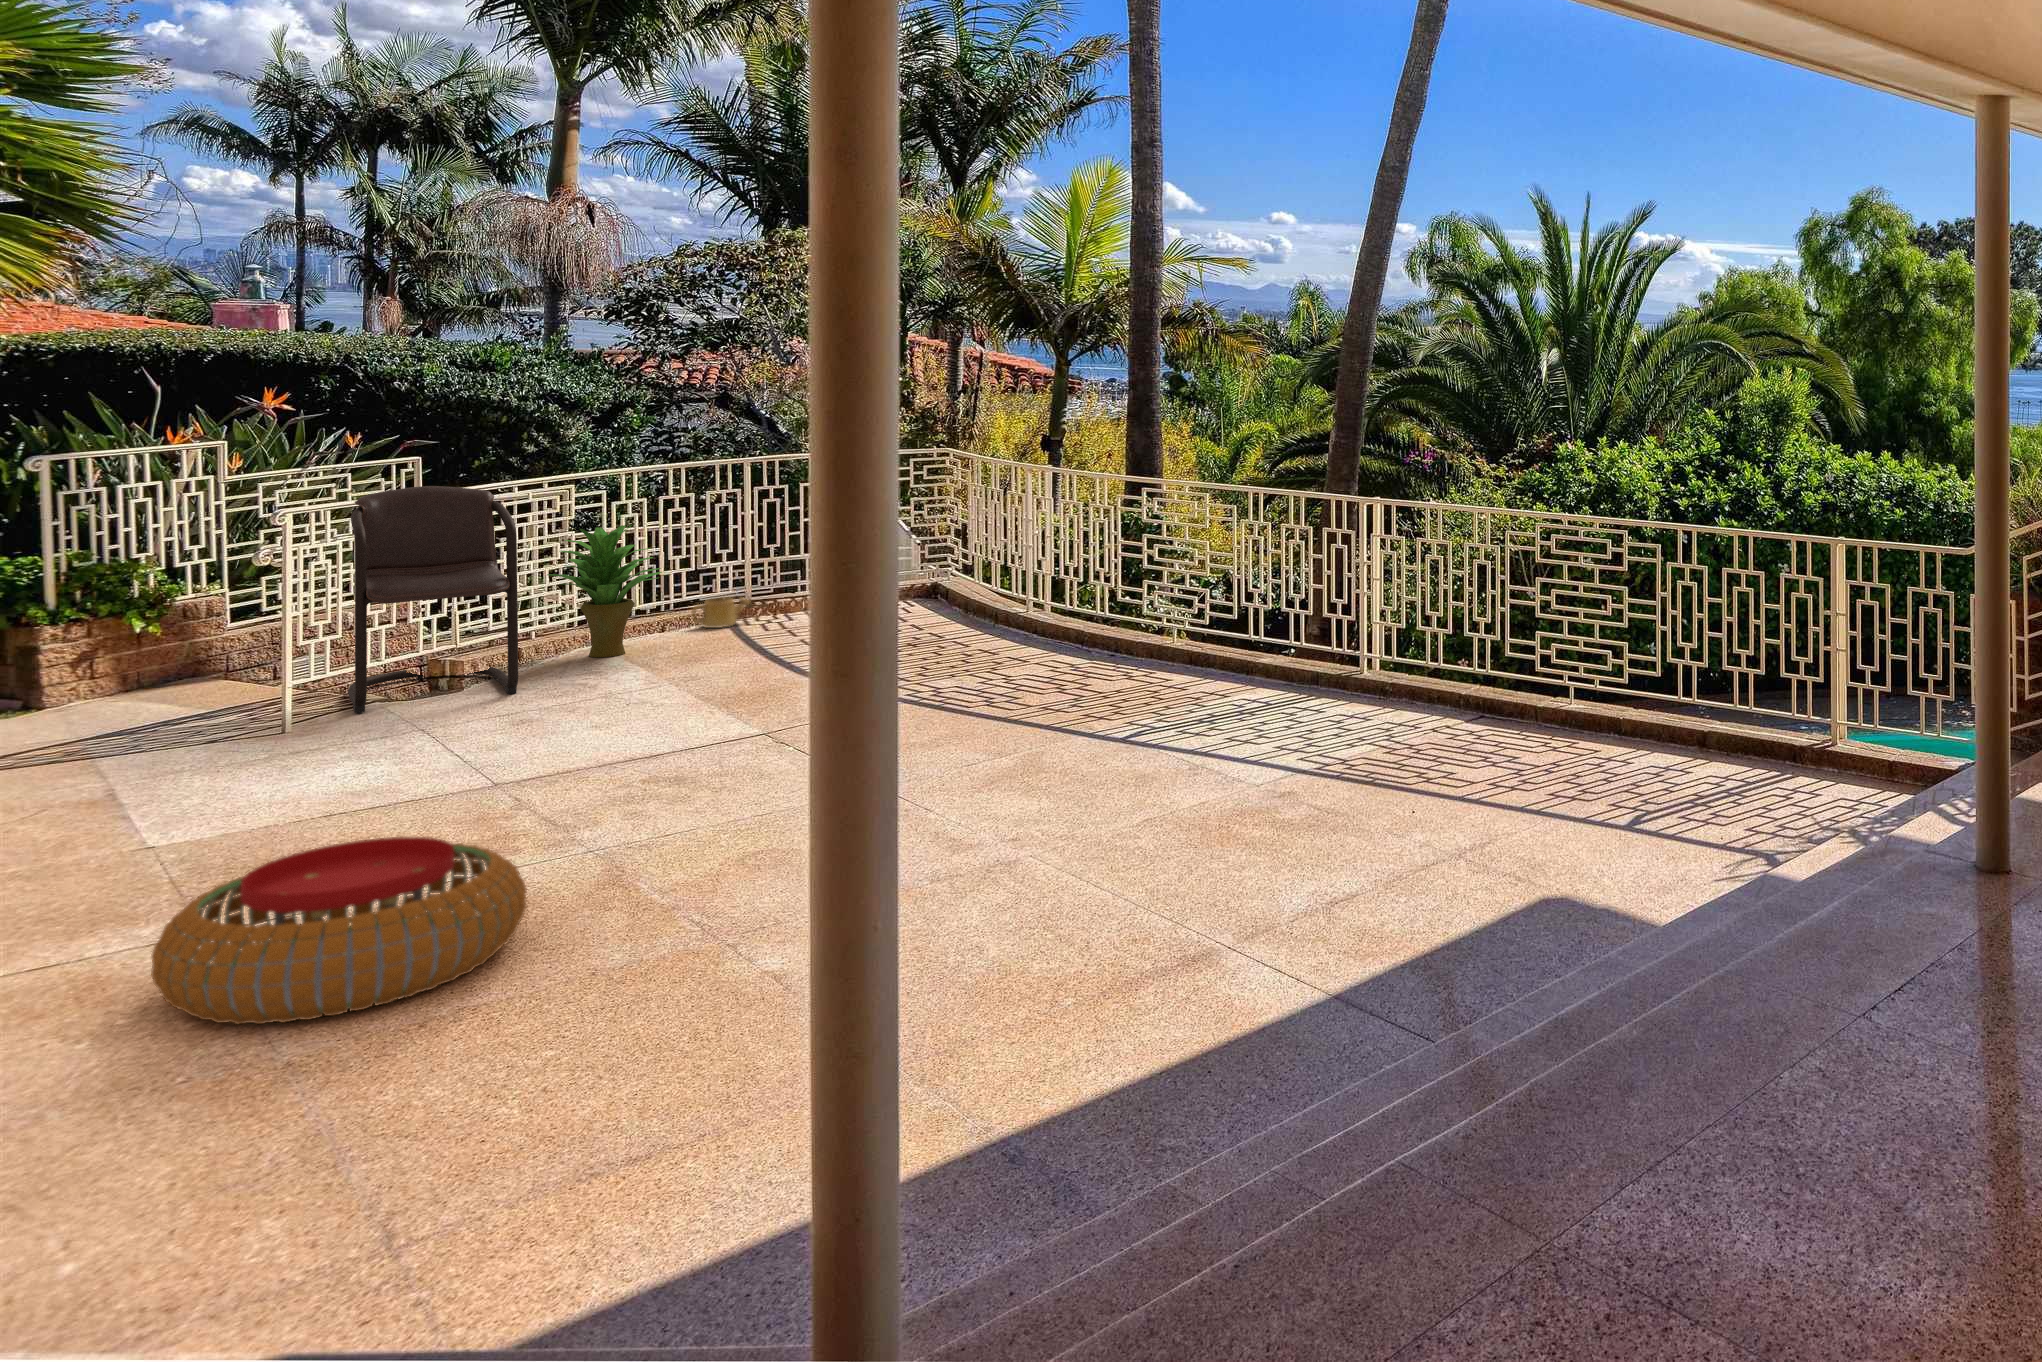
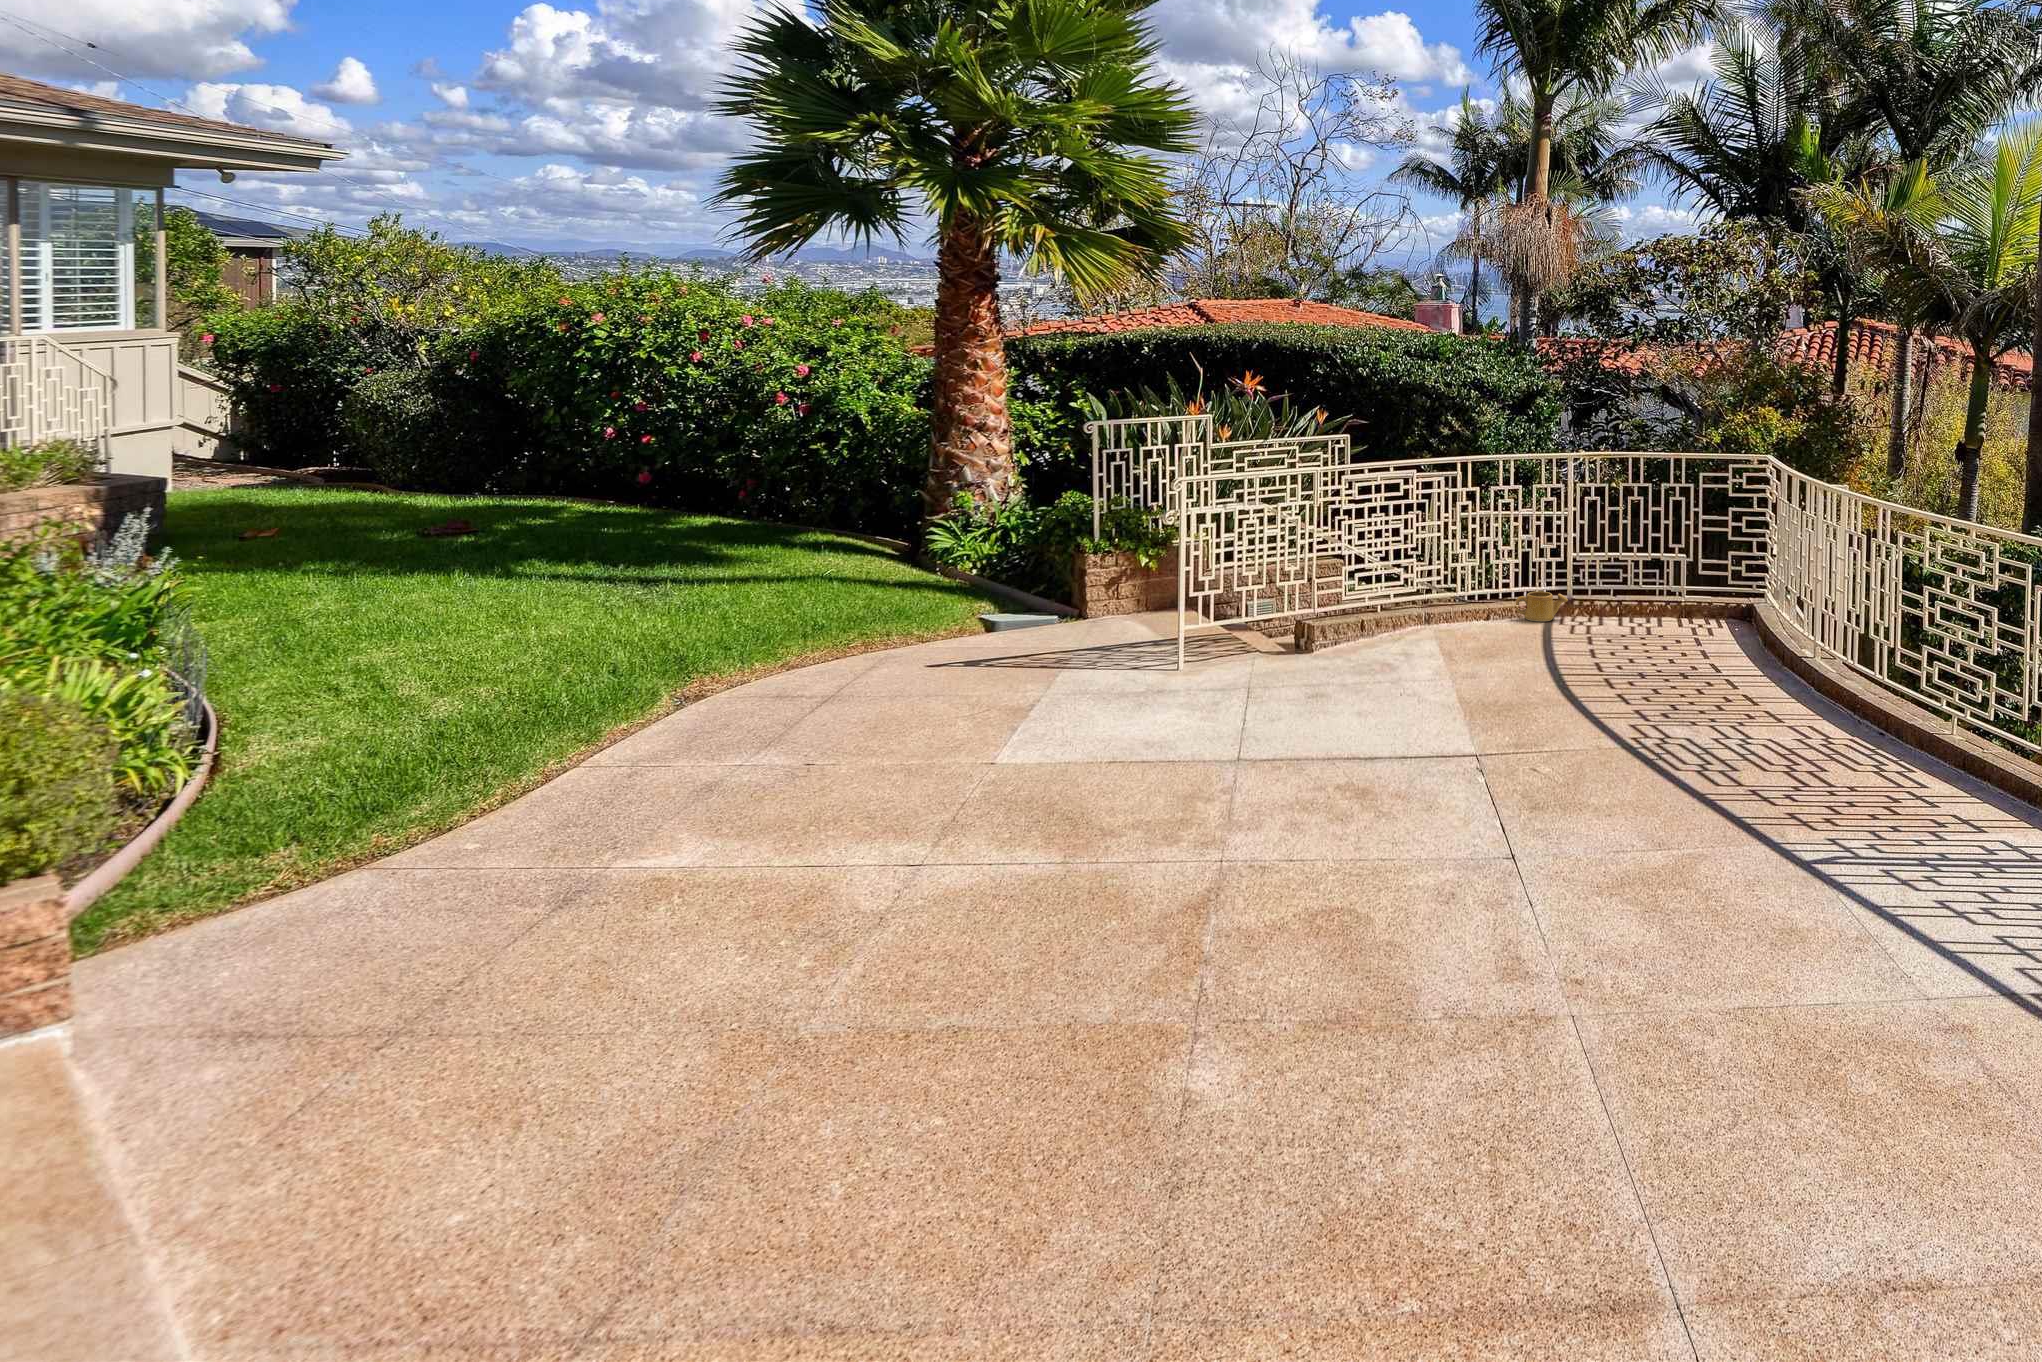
chair: present [348,486,518,713] -> none [1218,469,1342,664]
potted plant: present [547,525,662,657] -> none [1386,516,1478,638]
pouf: present [151,837,527,1024] -> none [786,827,1083,1013]

